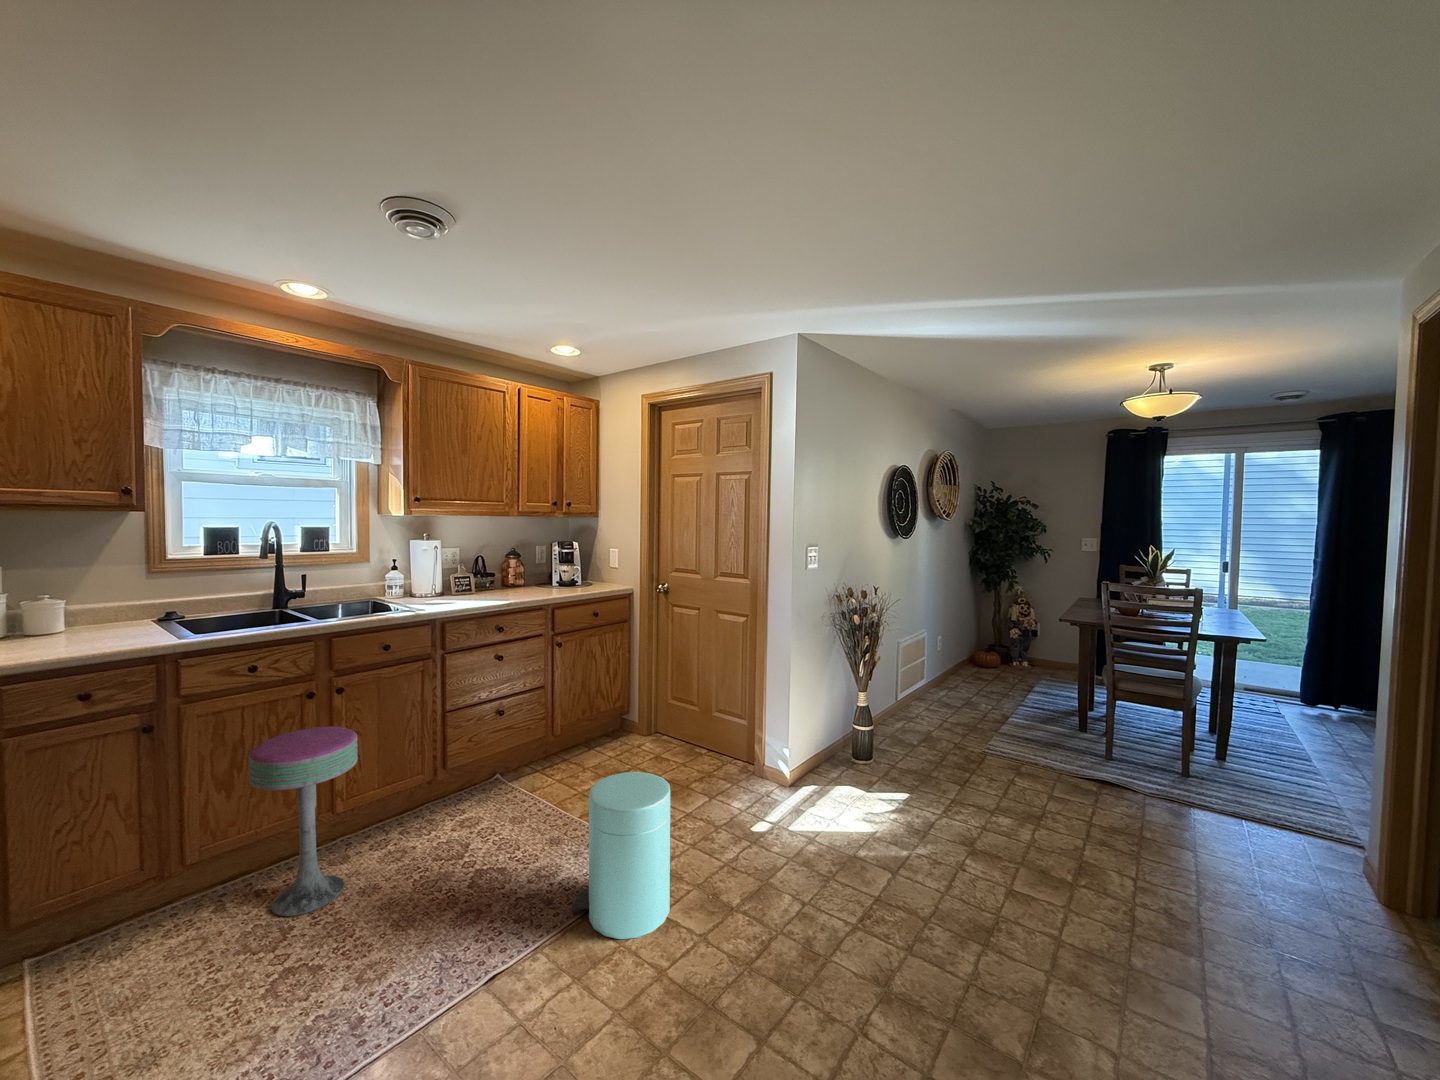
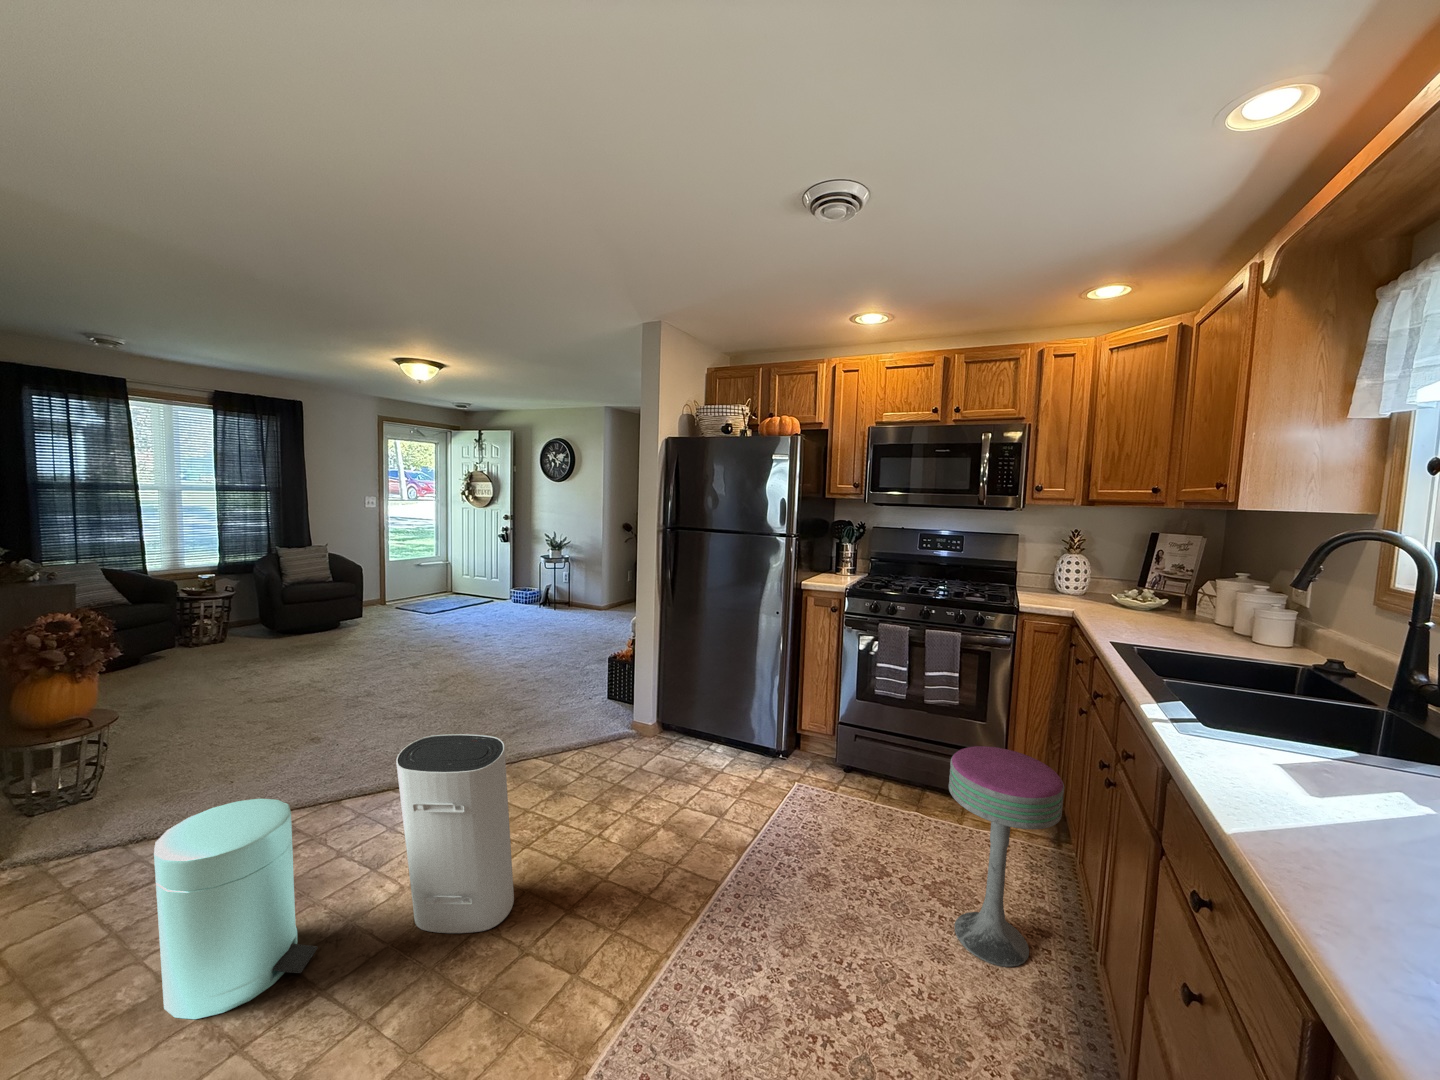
trash can: present [572,772,670,939] -> present [154,799,318,1019]
air purifier: none [722,773,829,1011] -> present [396,734,514,933]

